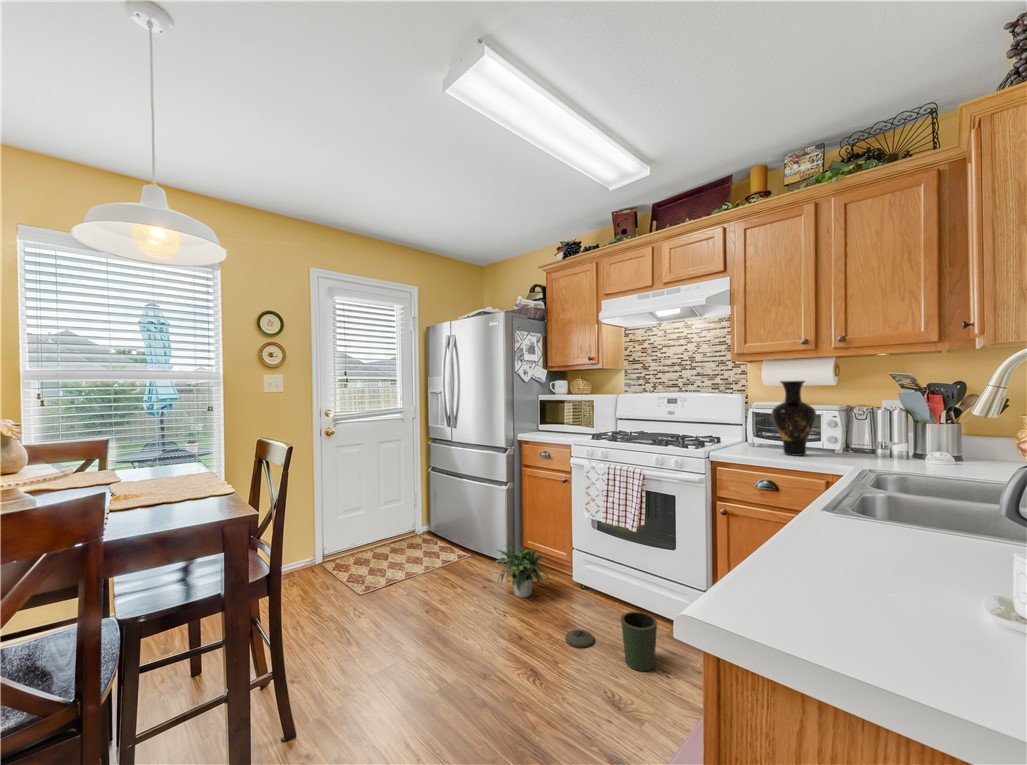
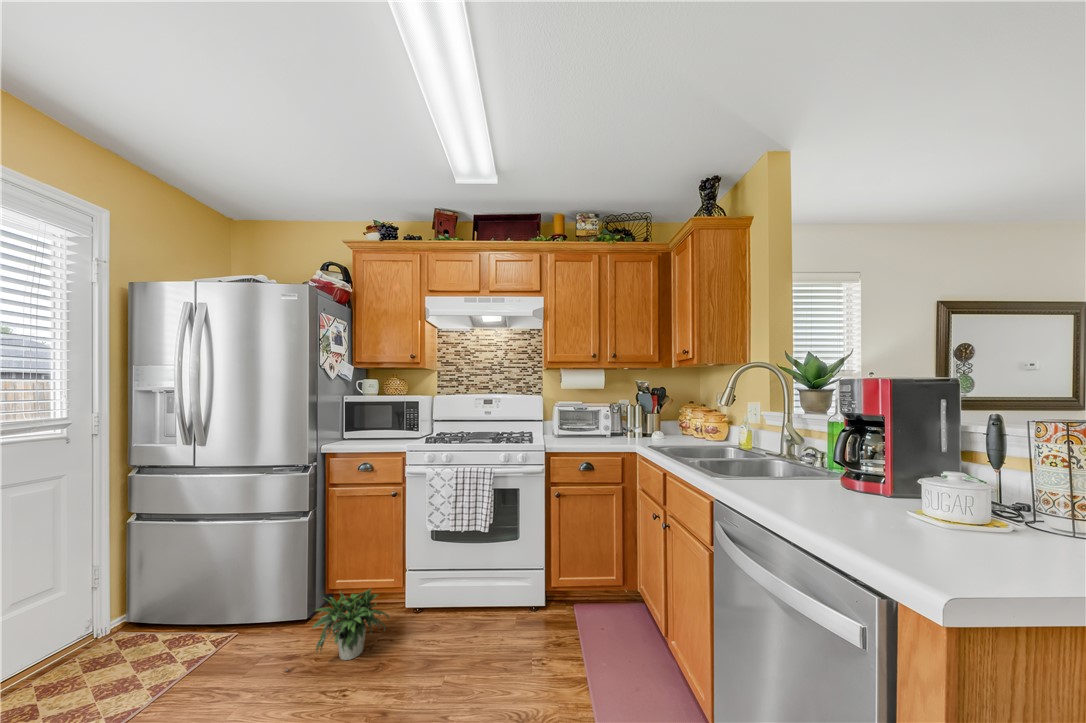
vase: present [772,381,816,456] -> none [585,382,613,438]
trash can: present [565,612,657,671] -> none [439,611,541,689]

